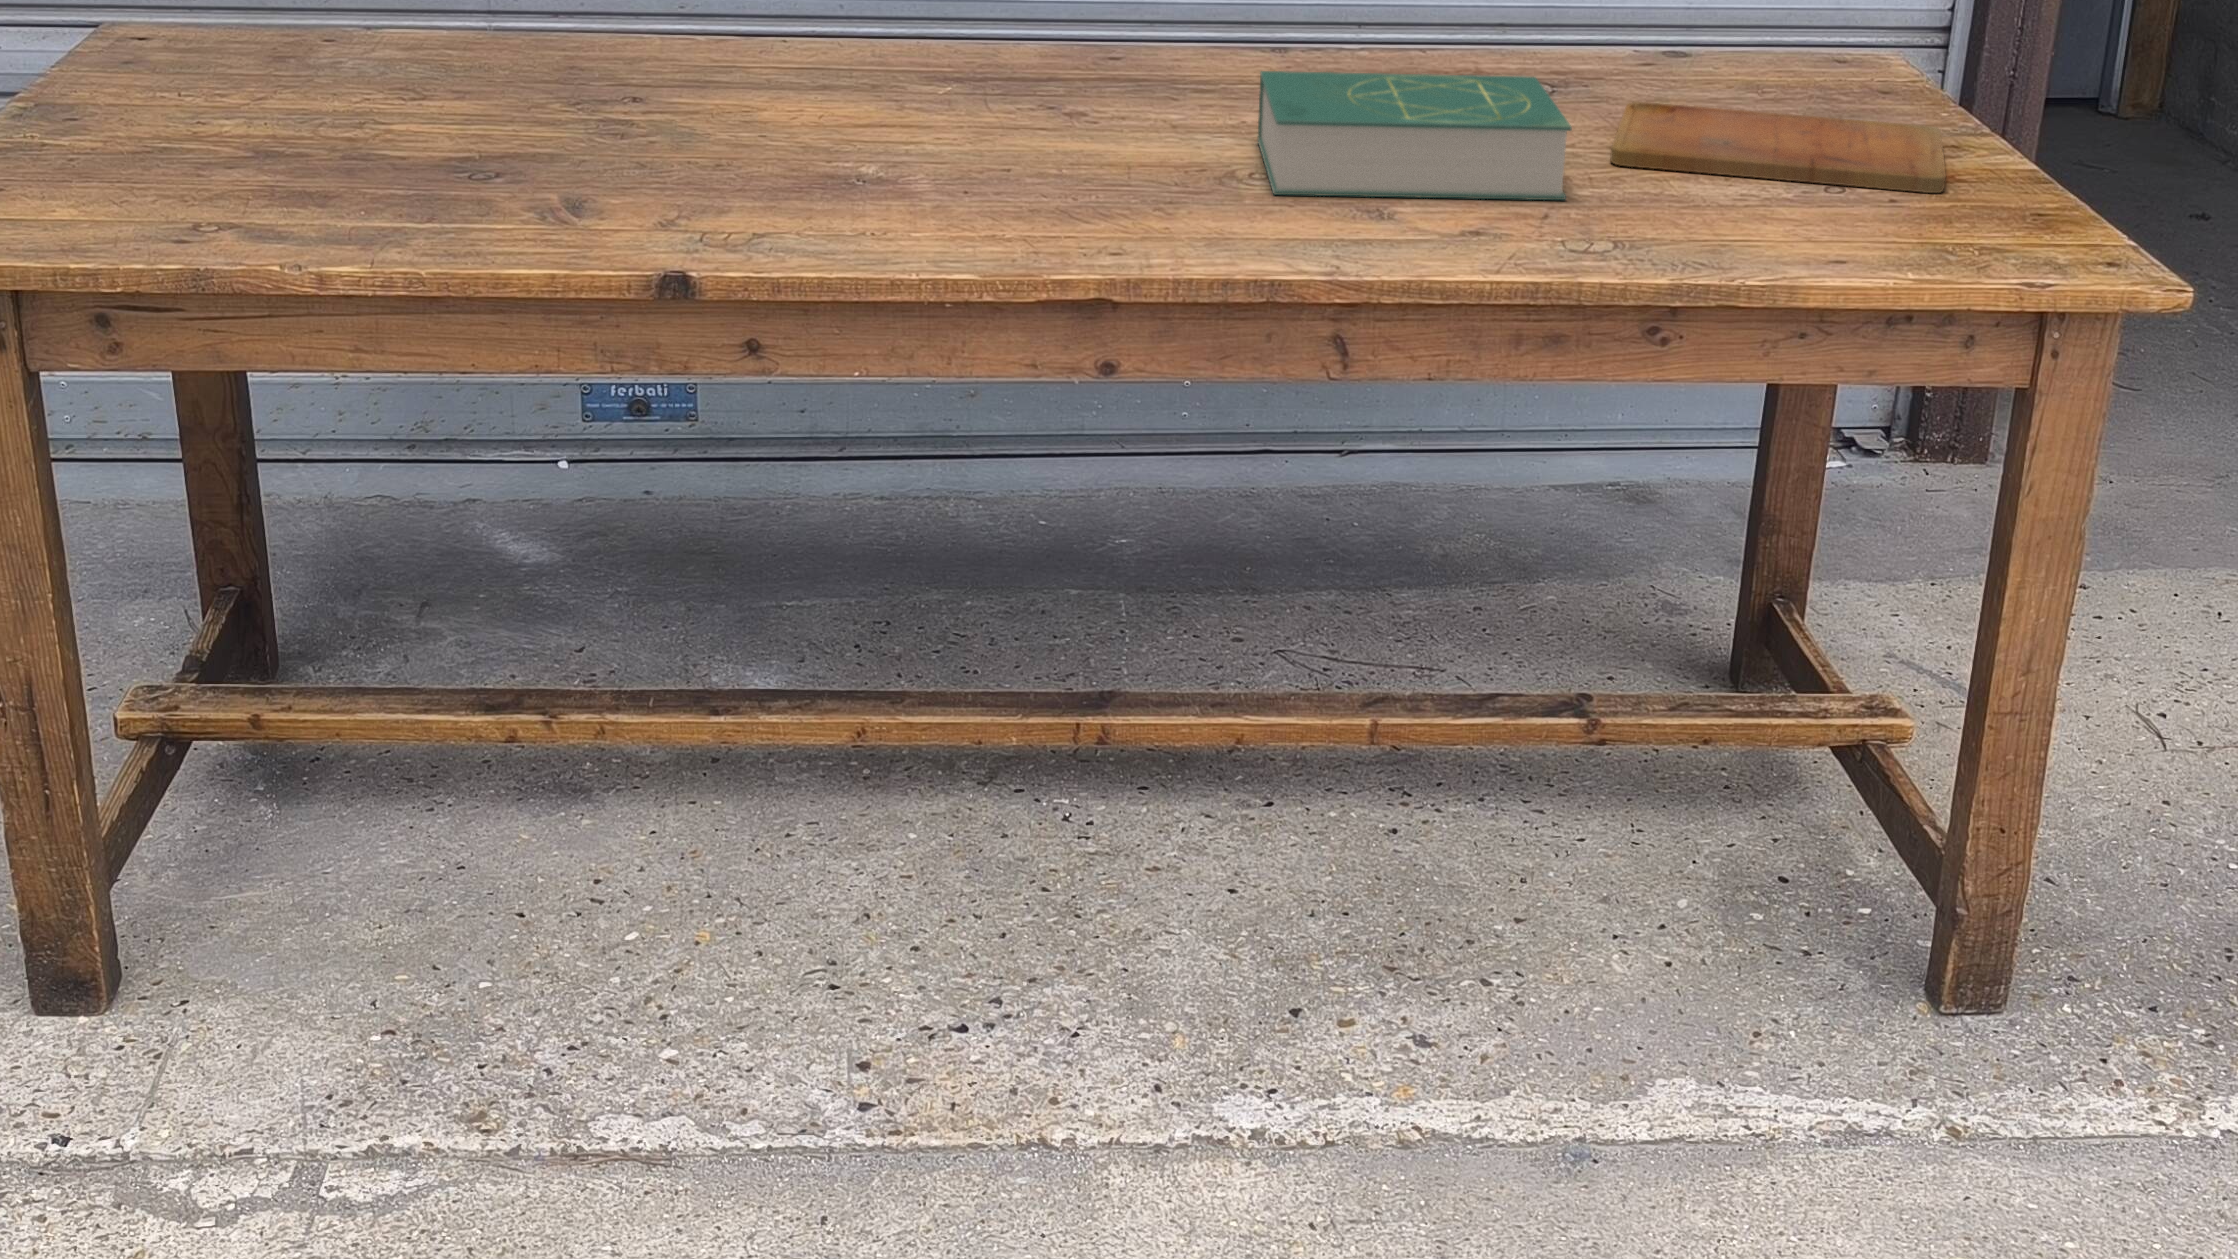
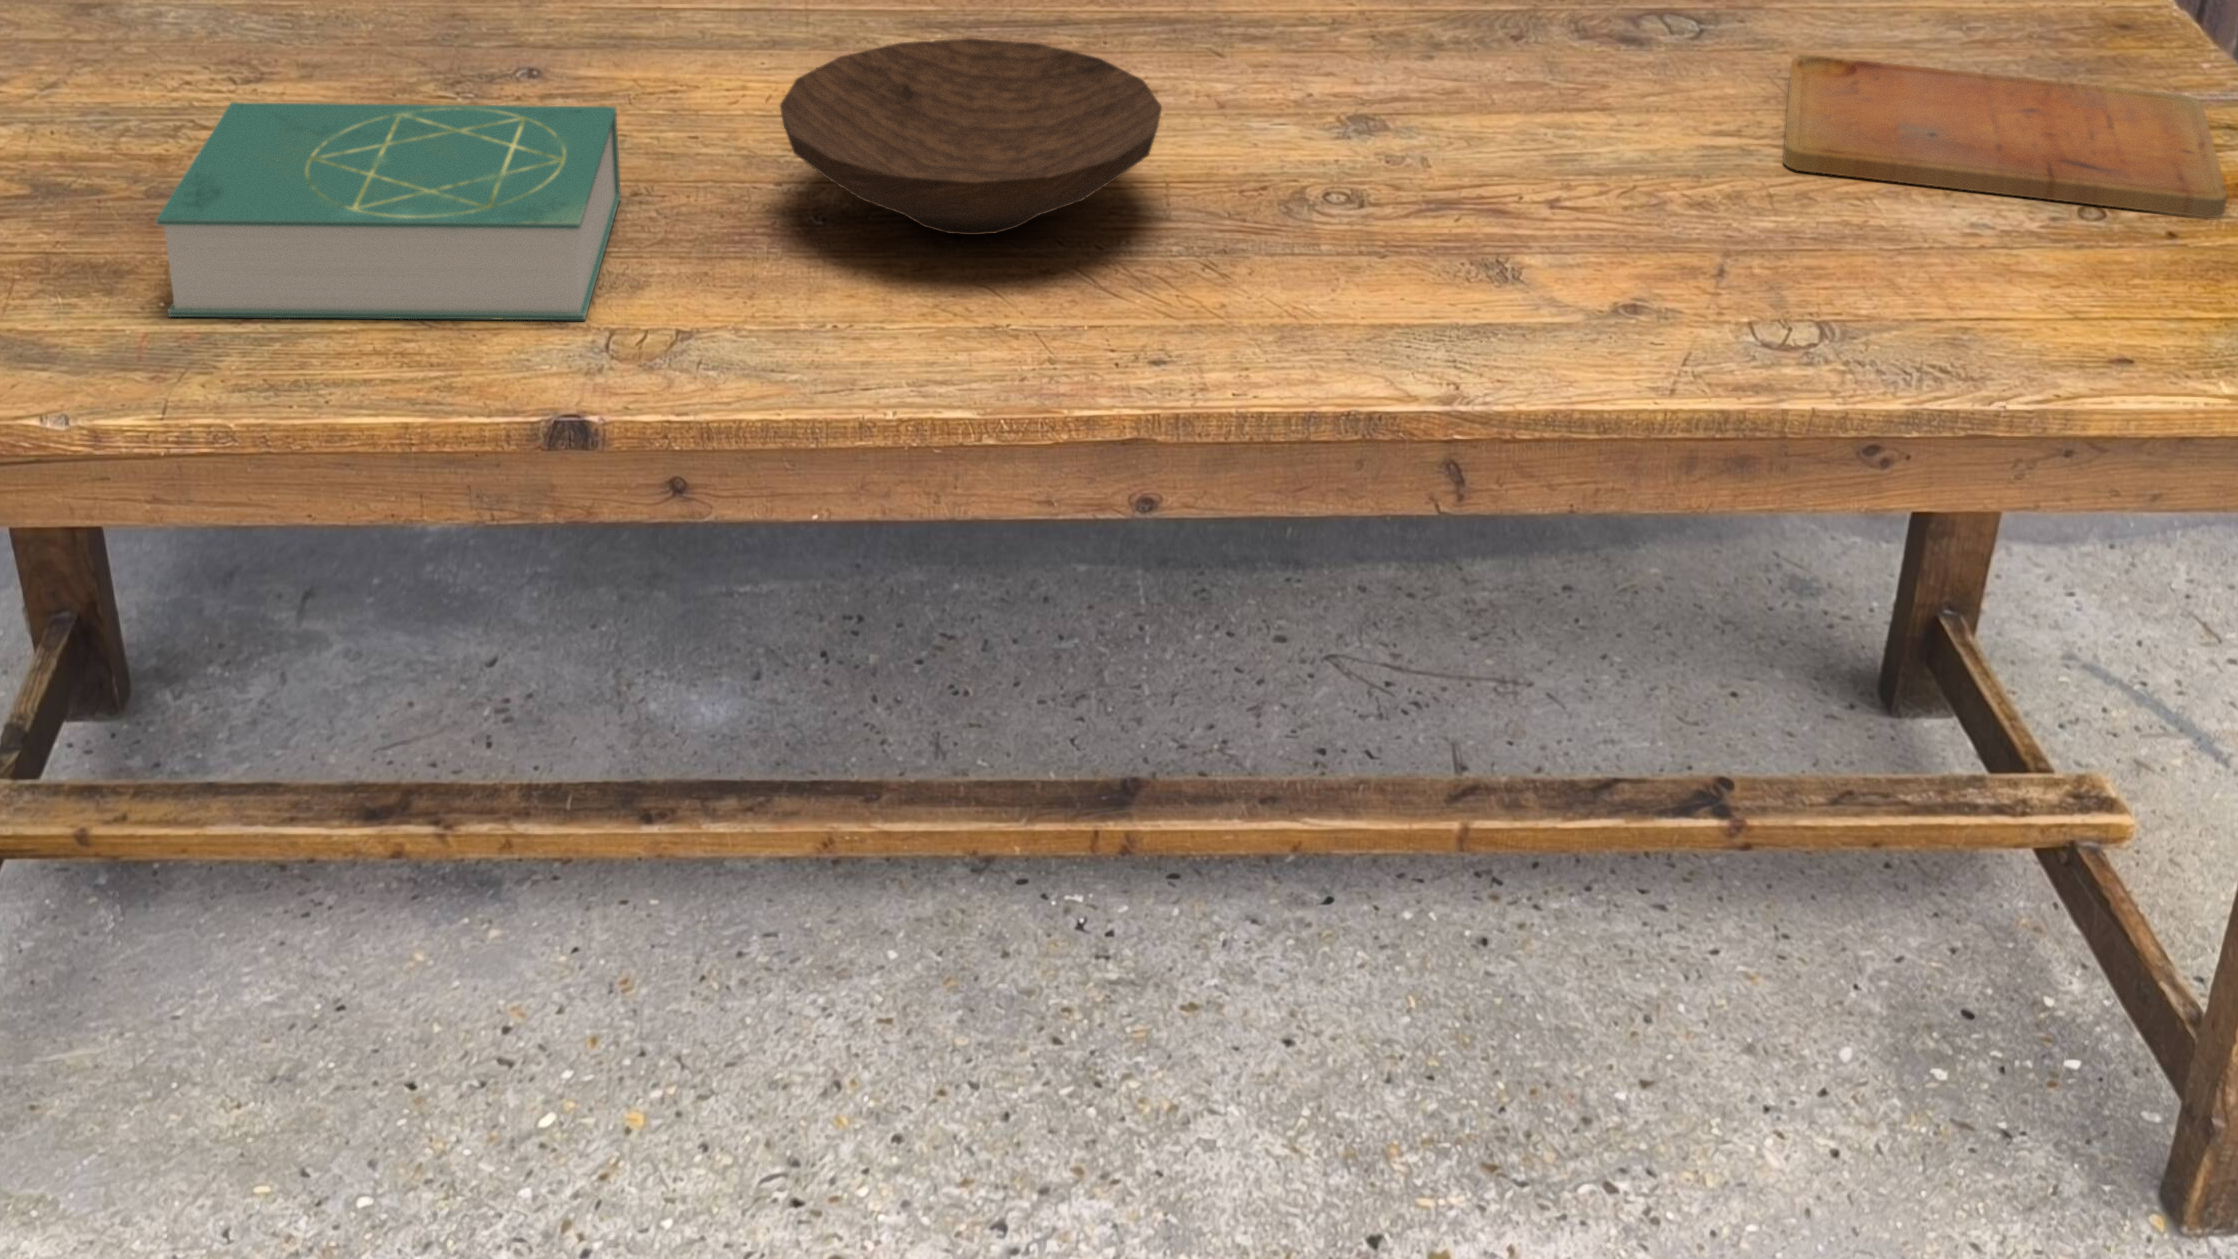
wooden bowl: none [829,60,1124,189] -> present [780,38,1162,235]
book: present [1258,71,1572,200] -> present [156,102,621,320]

